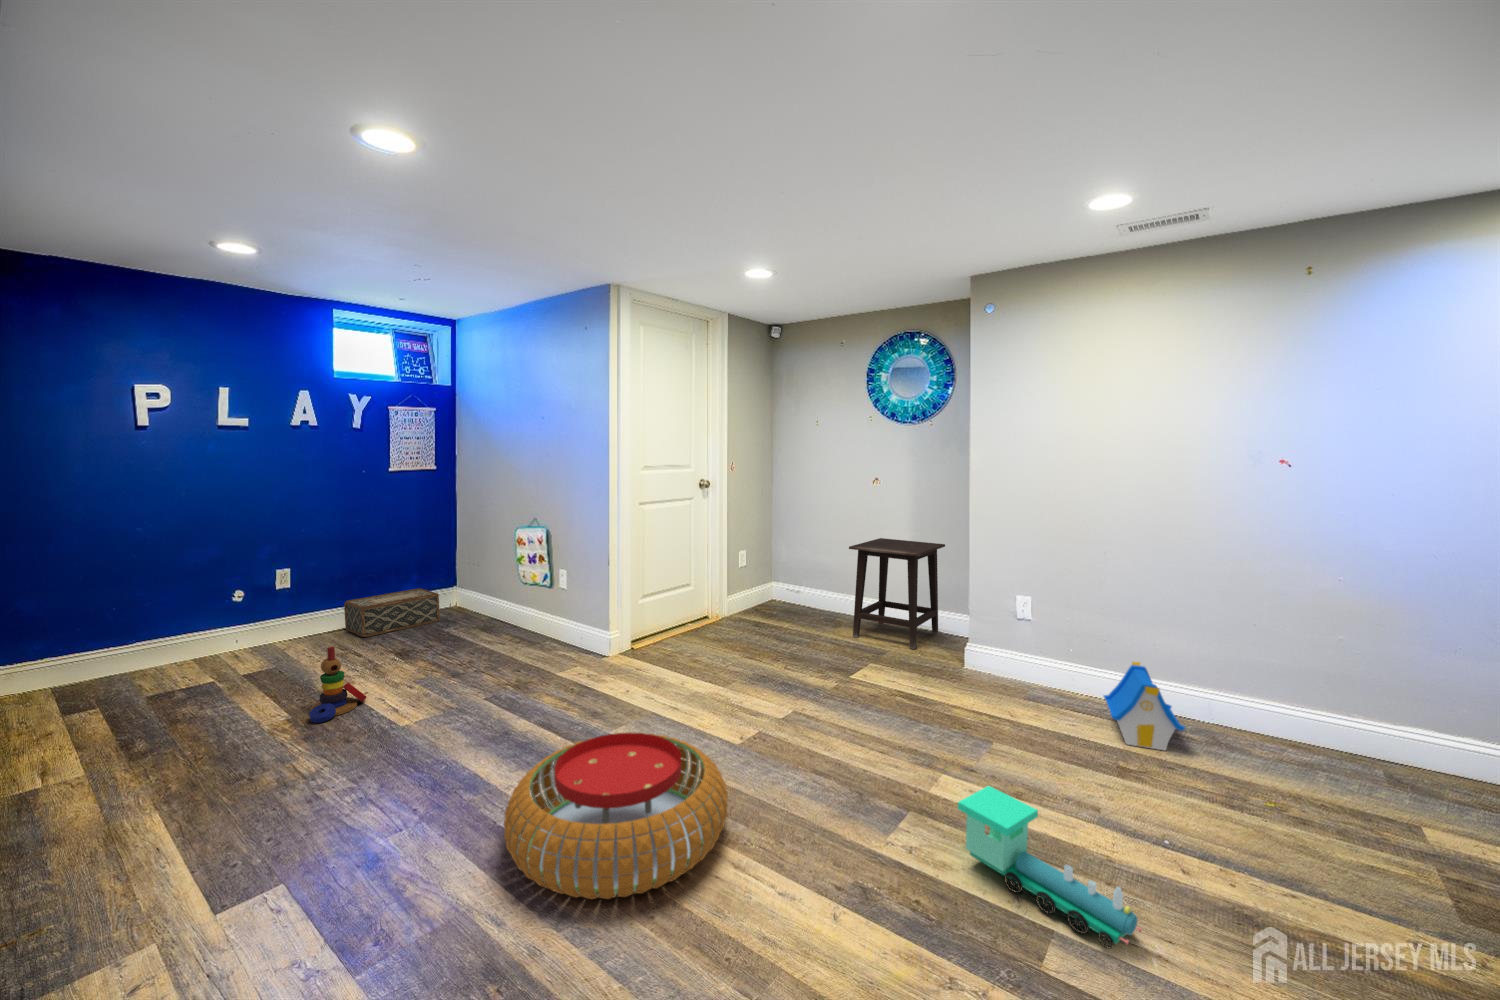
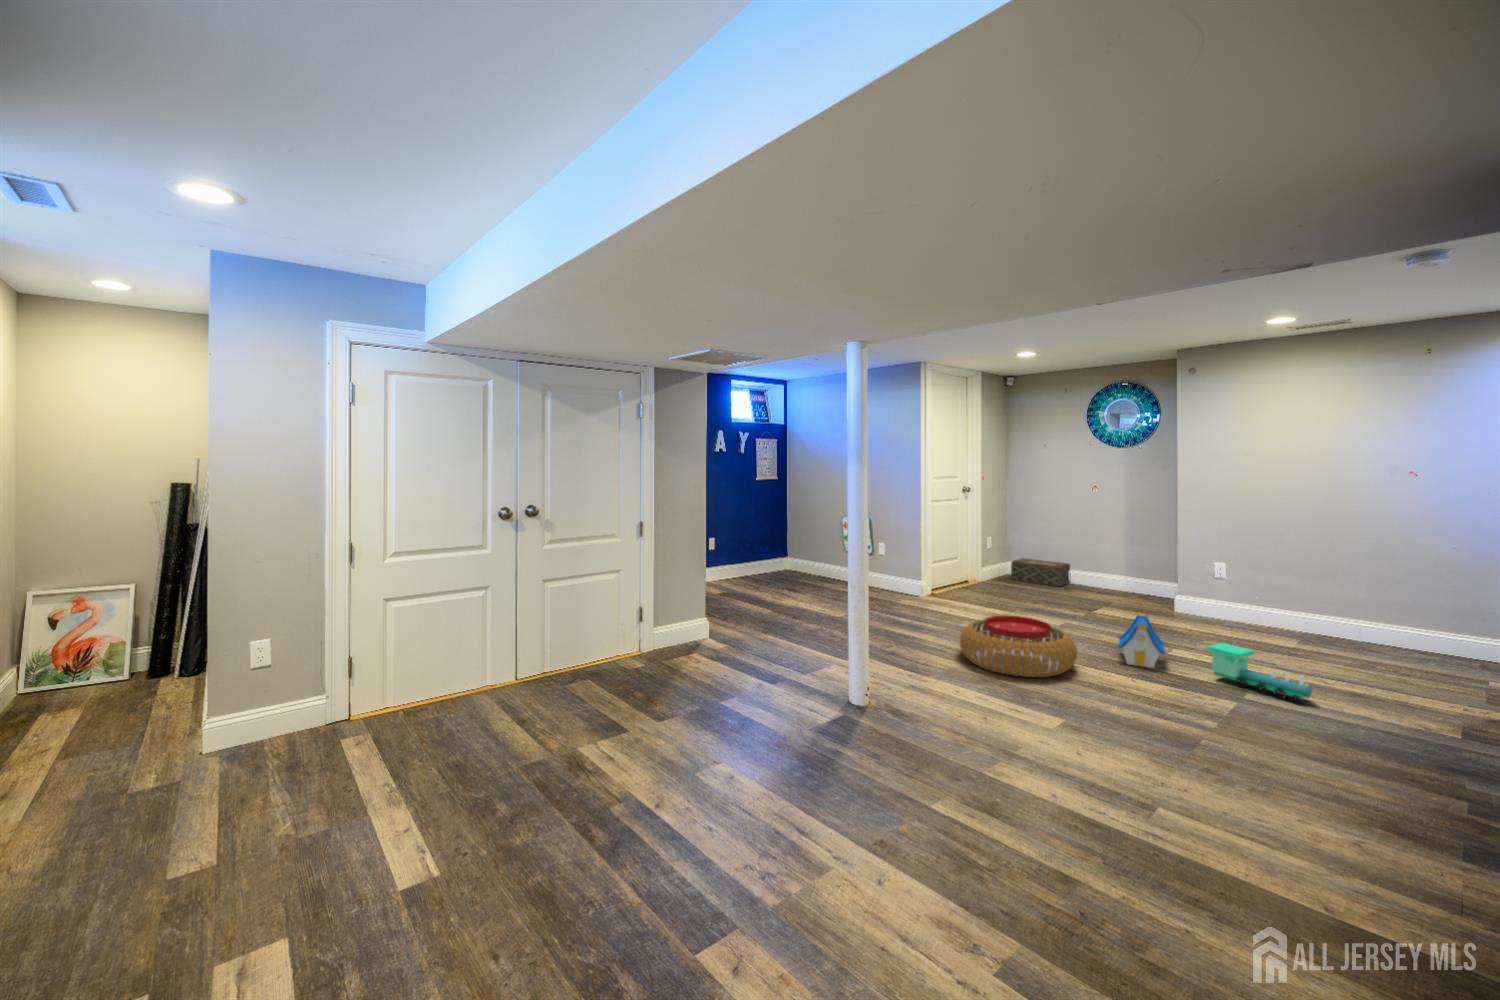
side table: present [849,538,945,649] -> none [1080,528,1151,601]
woven basket: present [344,588,440,637] -> present [1011,558,1070,586]
stacking toy: present [309,647,366,723] -> none [781,578,806,619]
toy house: present [1104,662,1185,750] -> present [1118,614,1166,668]

